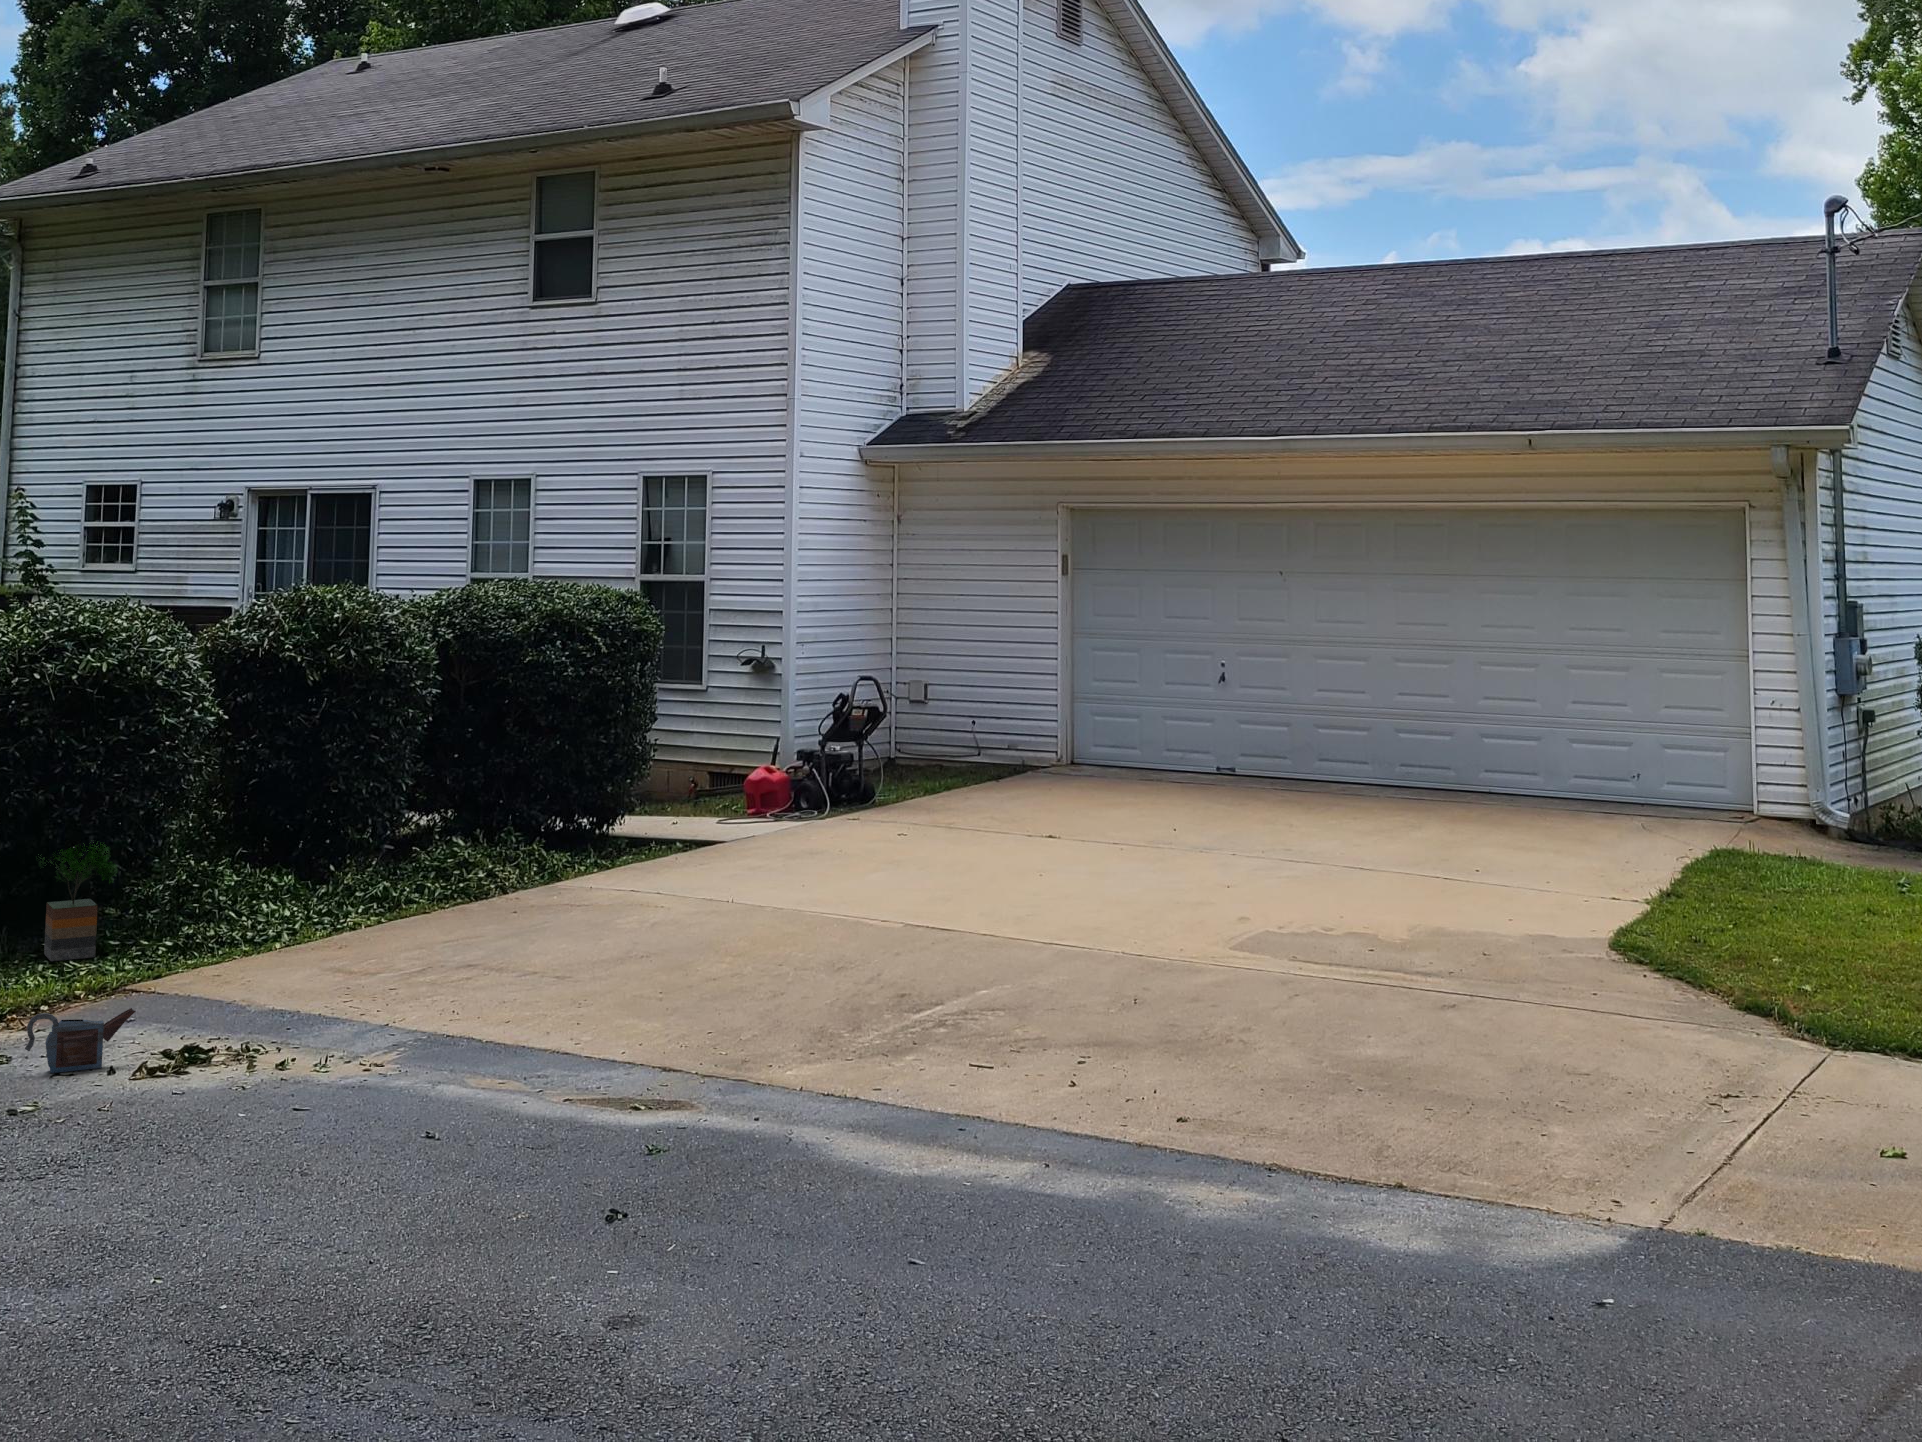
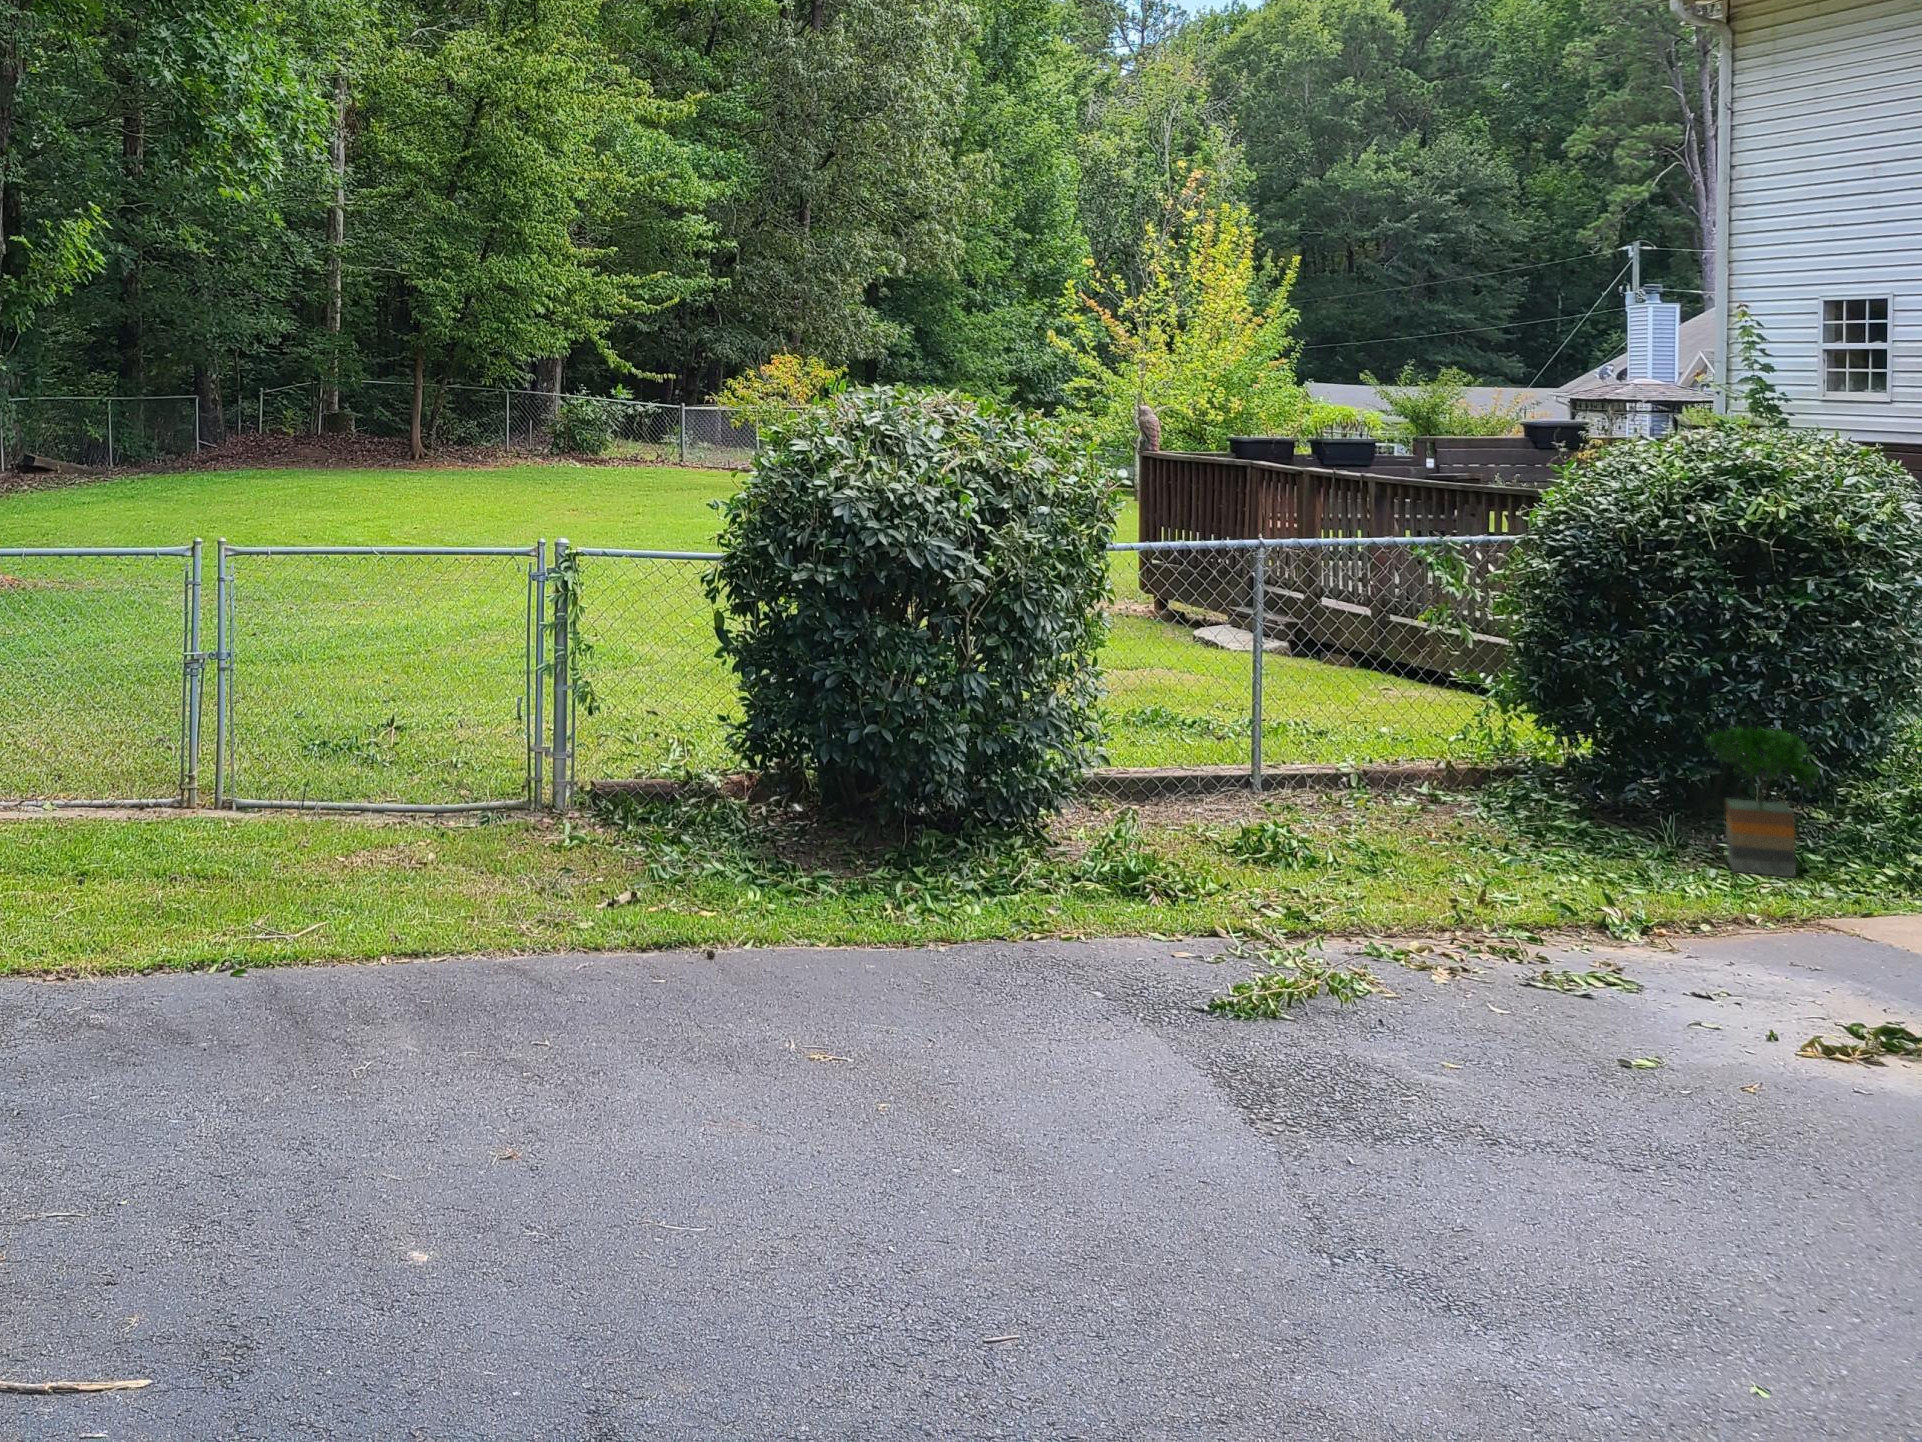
watering can: present [25,1008,136,1073] -> none [1651,940,1808,1029]

